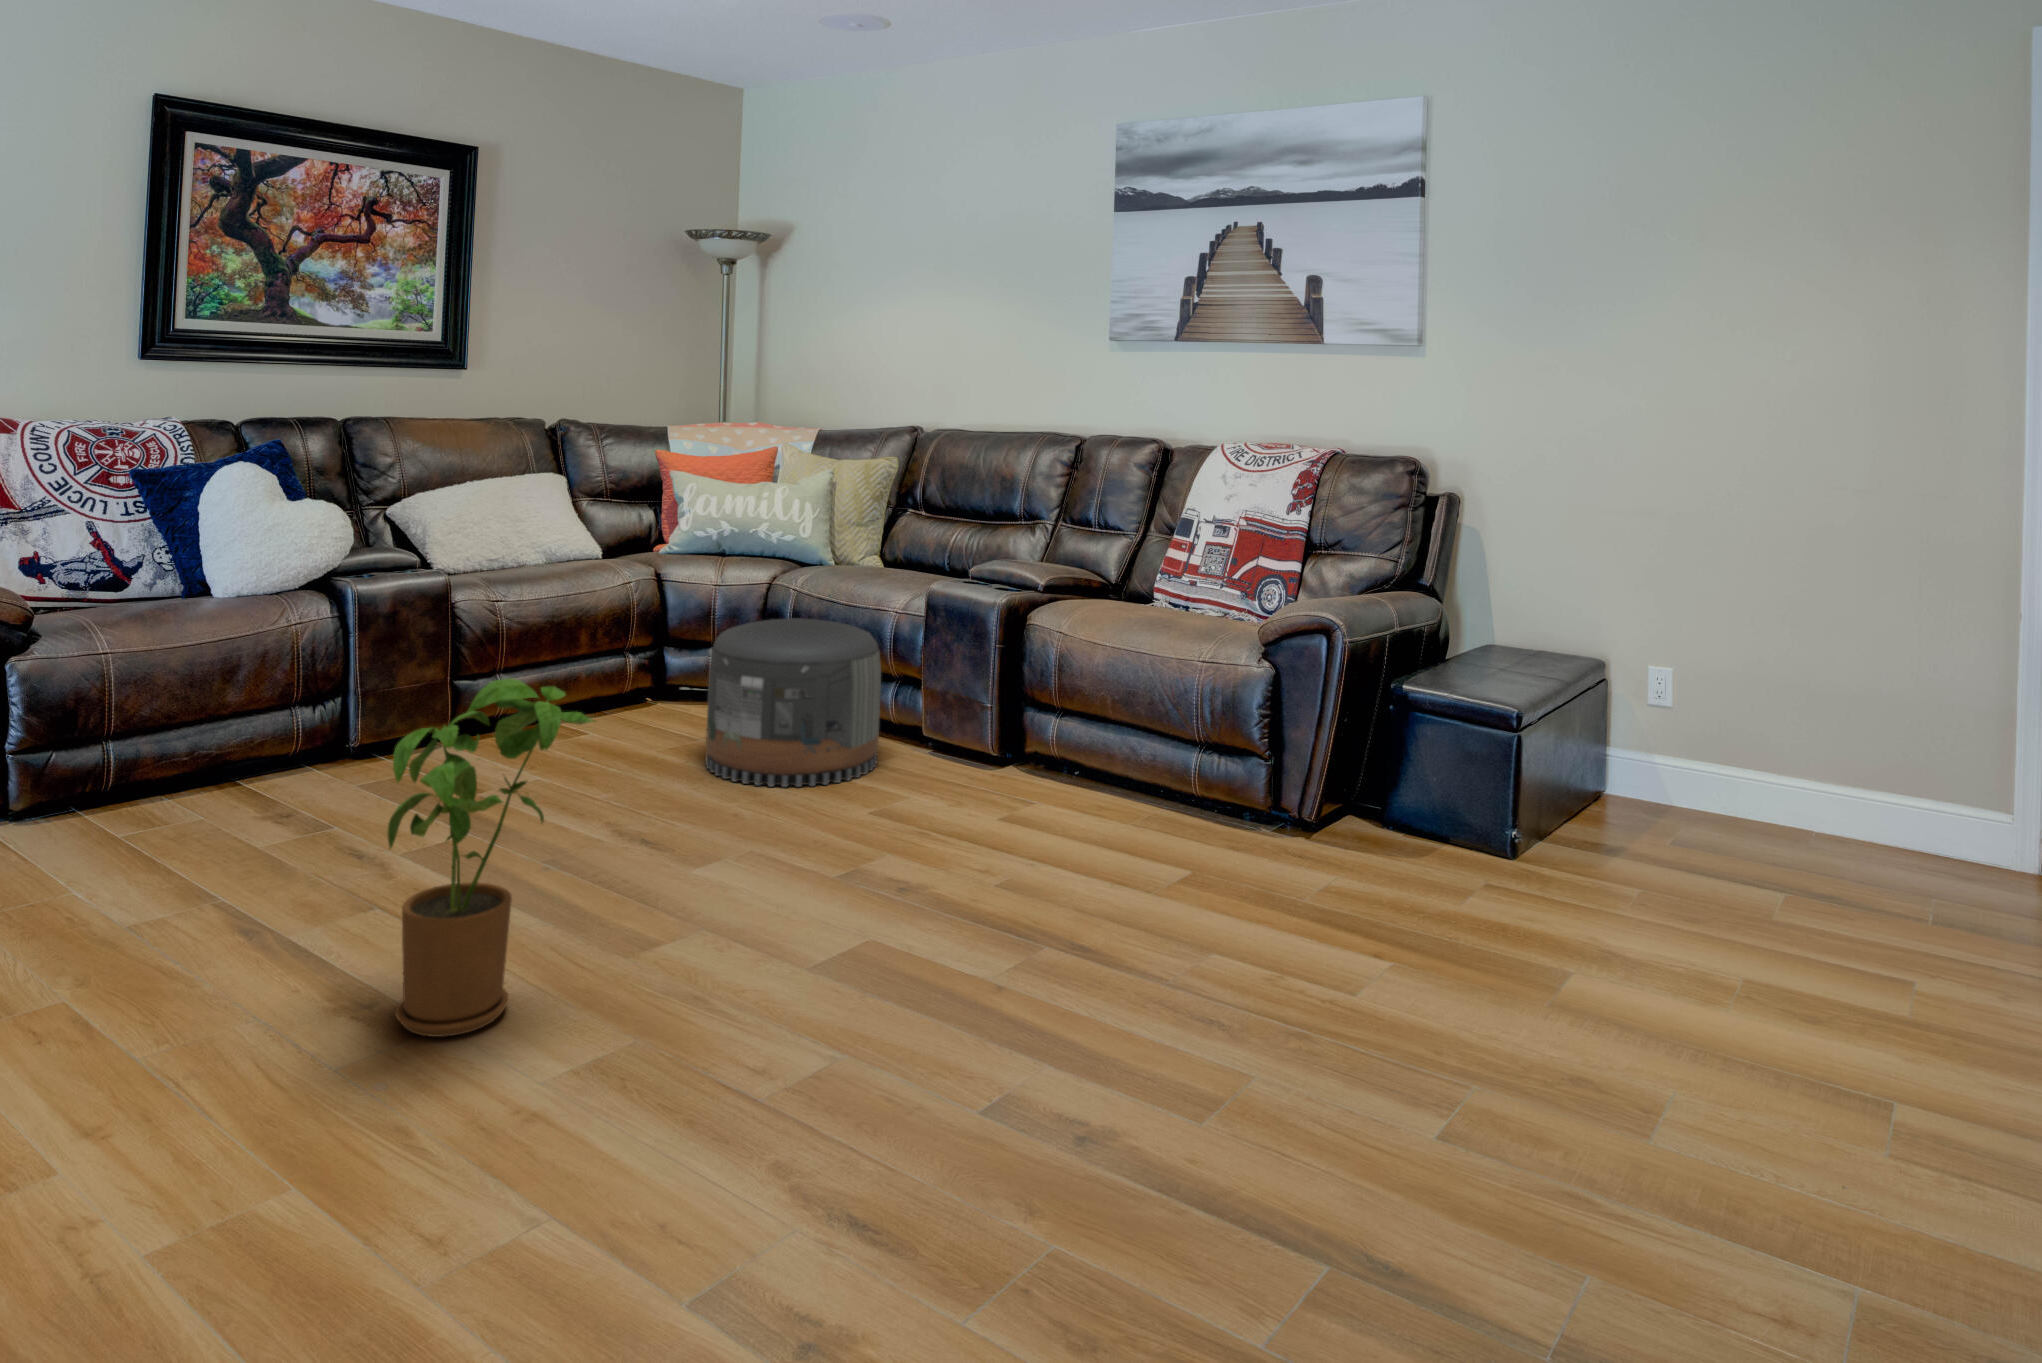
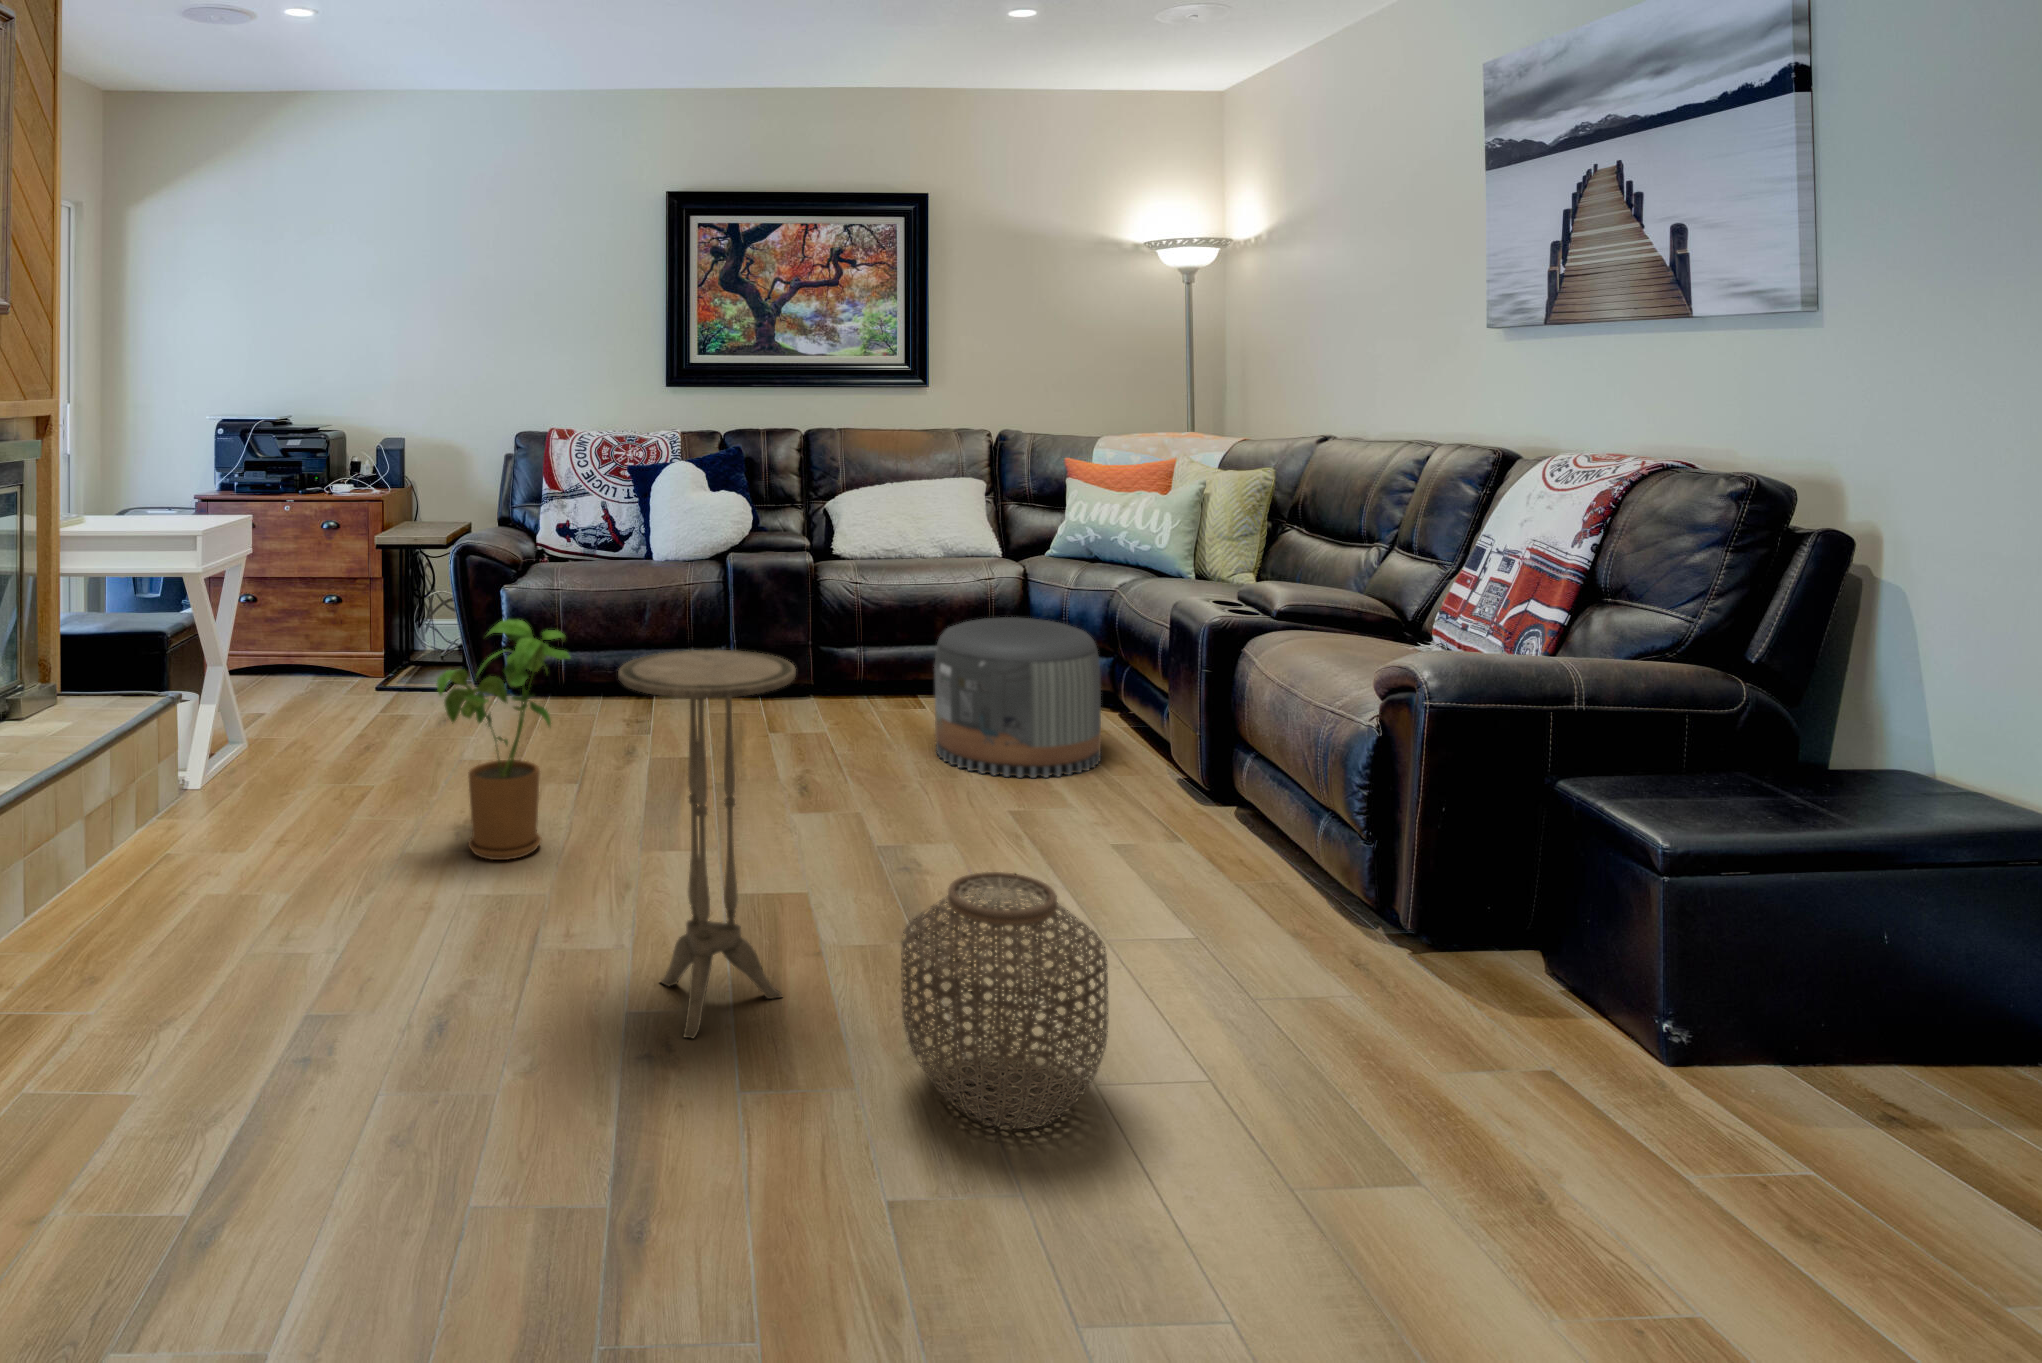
side table: none [935,663,1140,1113] -> present [618,650,796,1038]
woven basket: none [1264,828,1458,1063] -> present [901,872,1108,1129]

